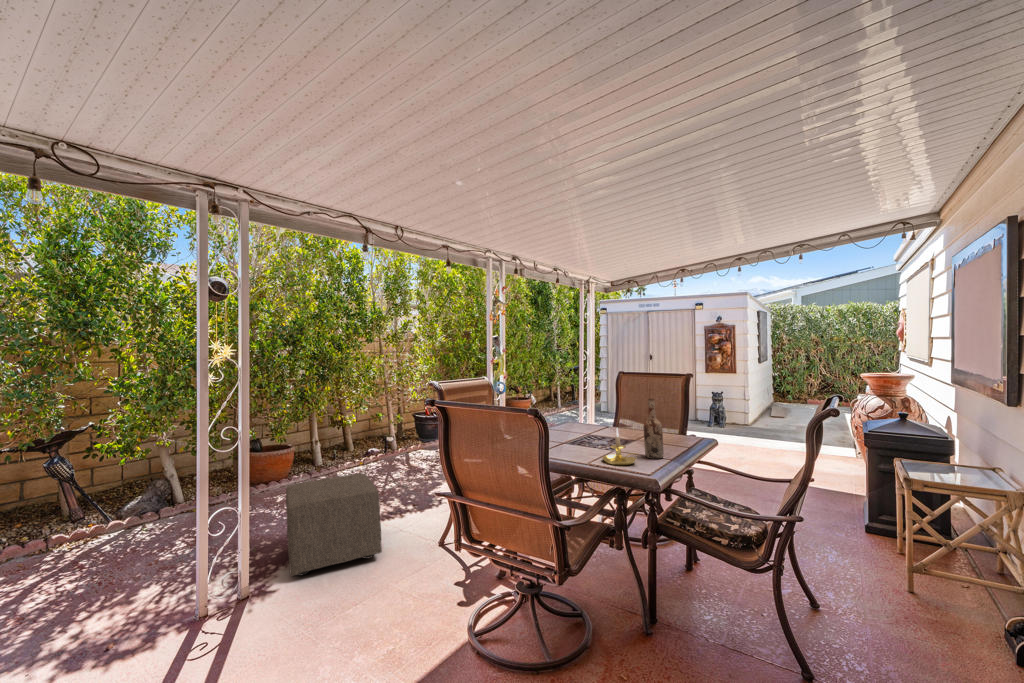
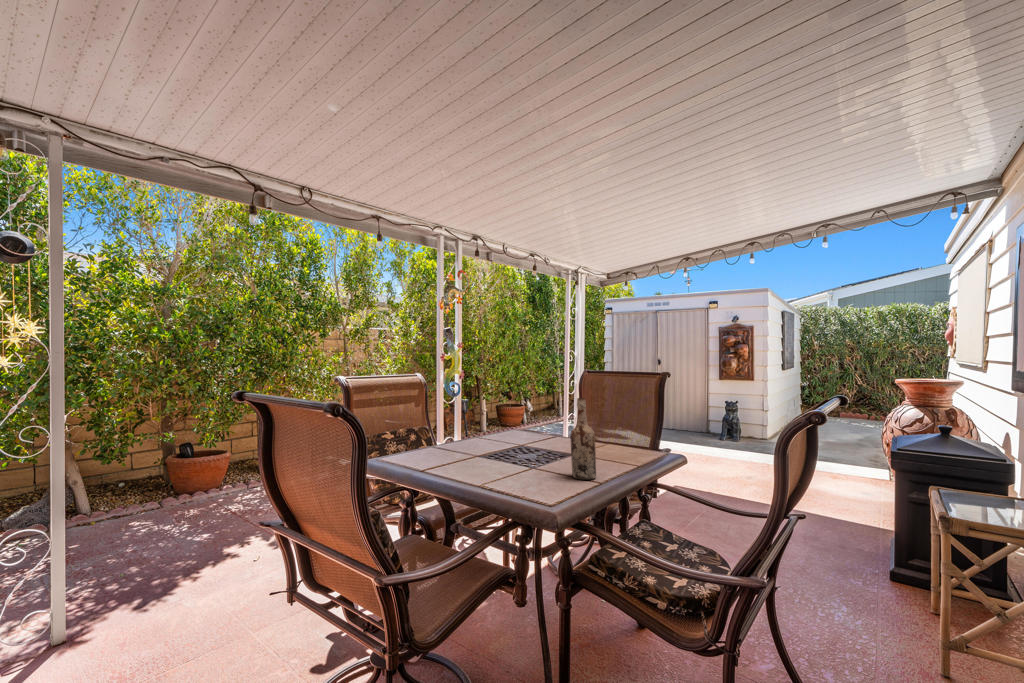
candle holder: present [602,429,637,465] -> none [508,435,553,488]
ottoman: present [286,473,382,576] -> none [122,486,261,617]

